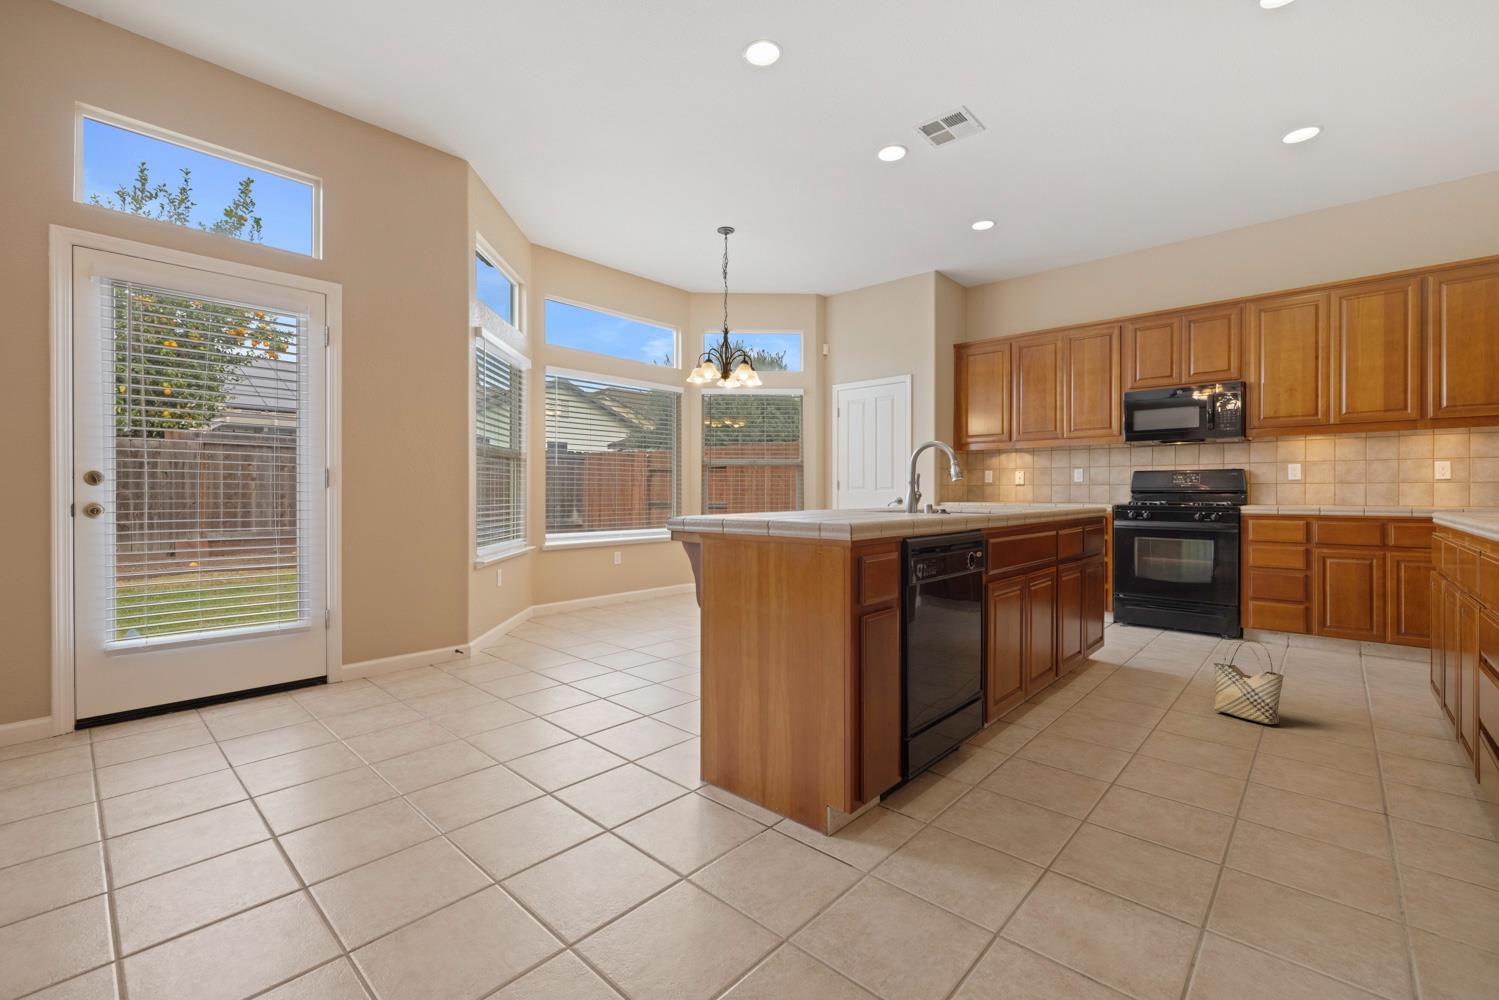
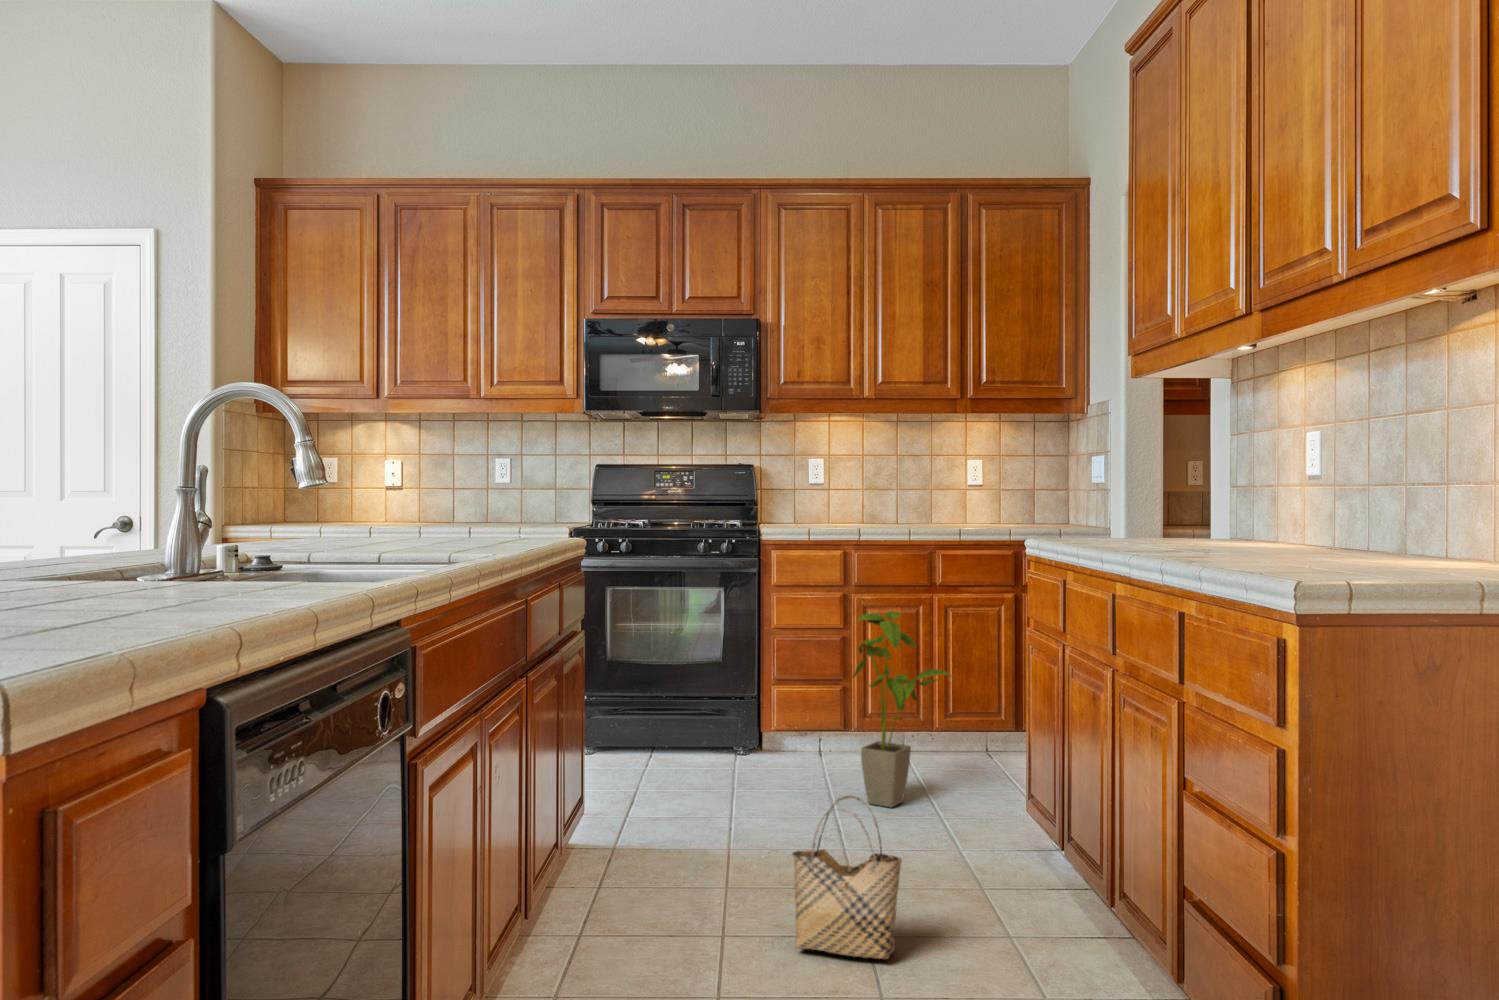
house plant: none [1294,555,1381,675] -> present [853,611,955,807]

